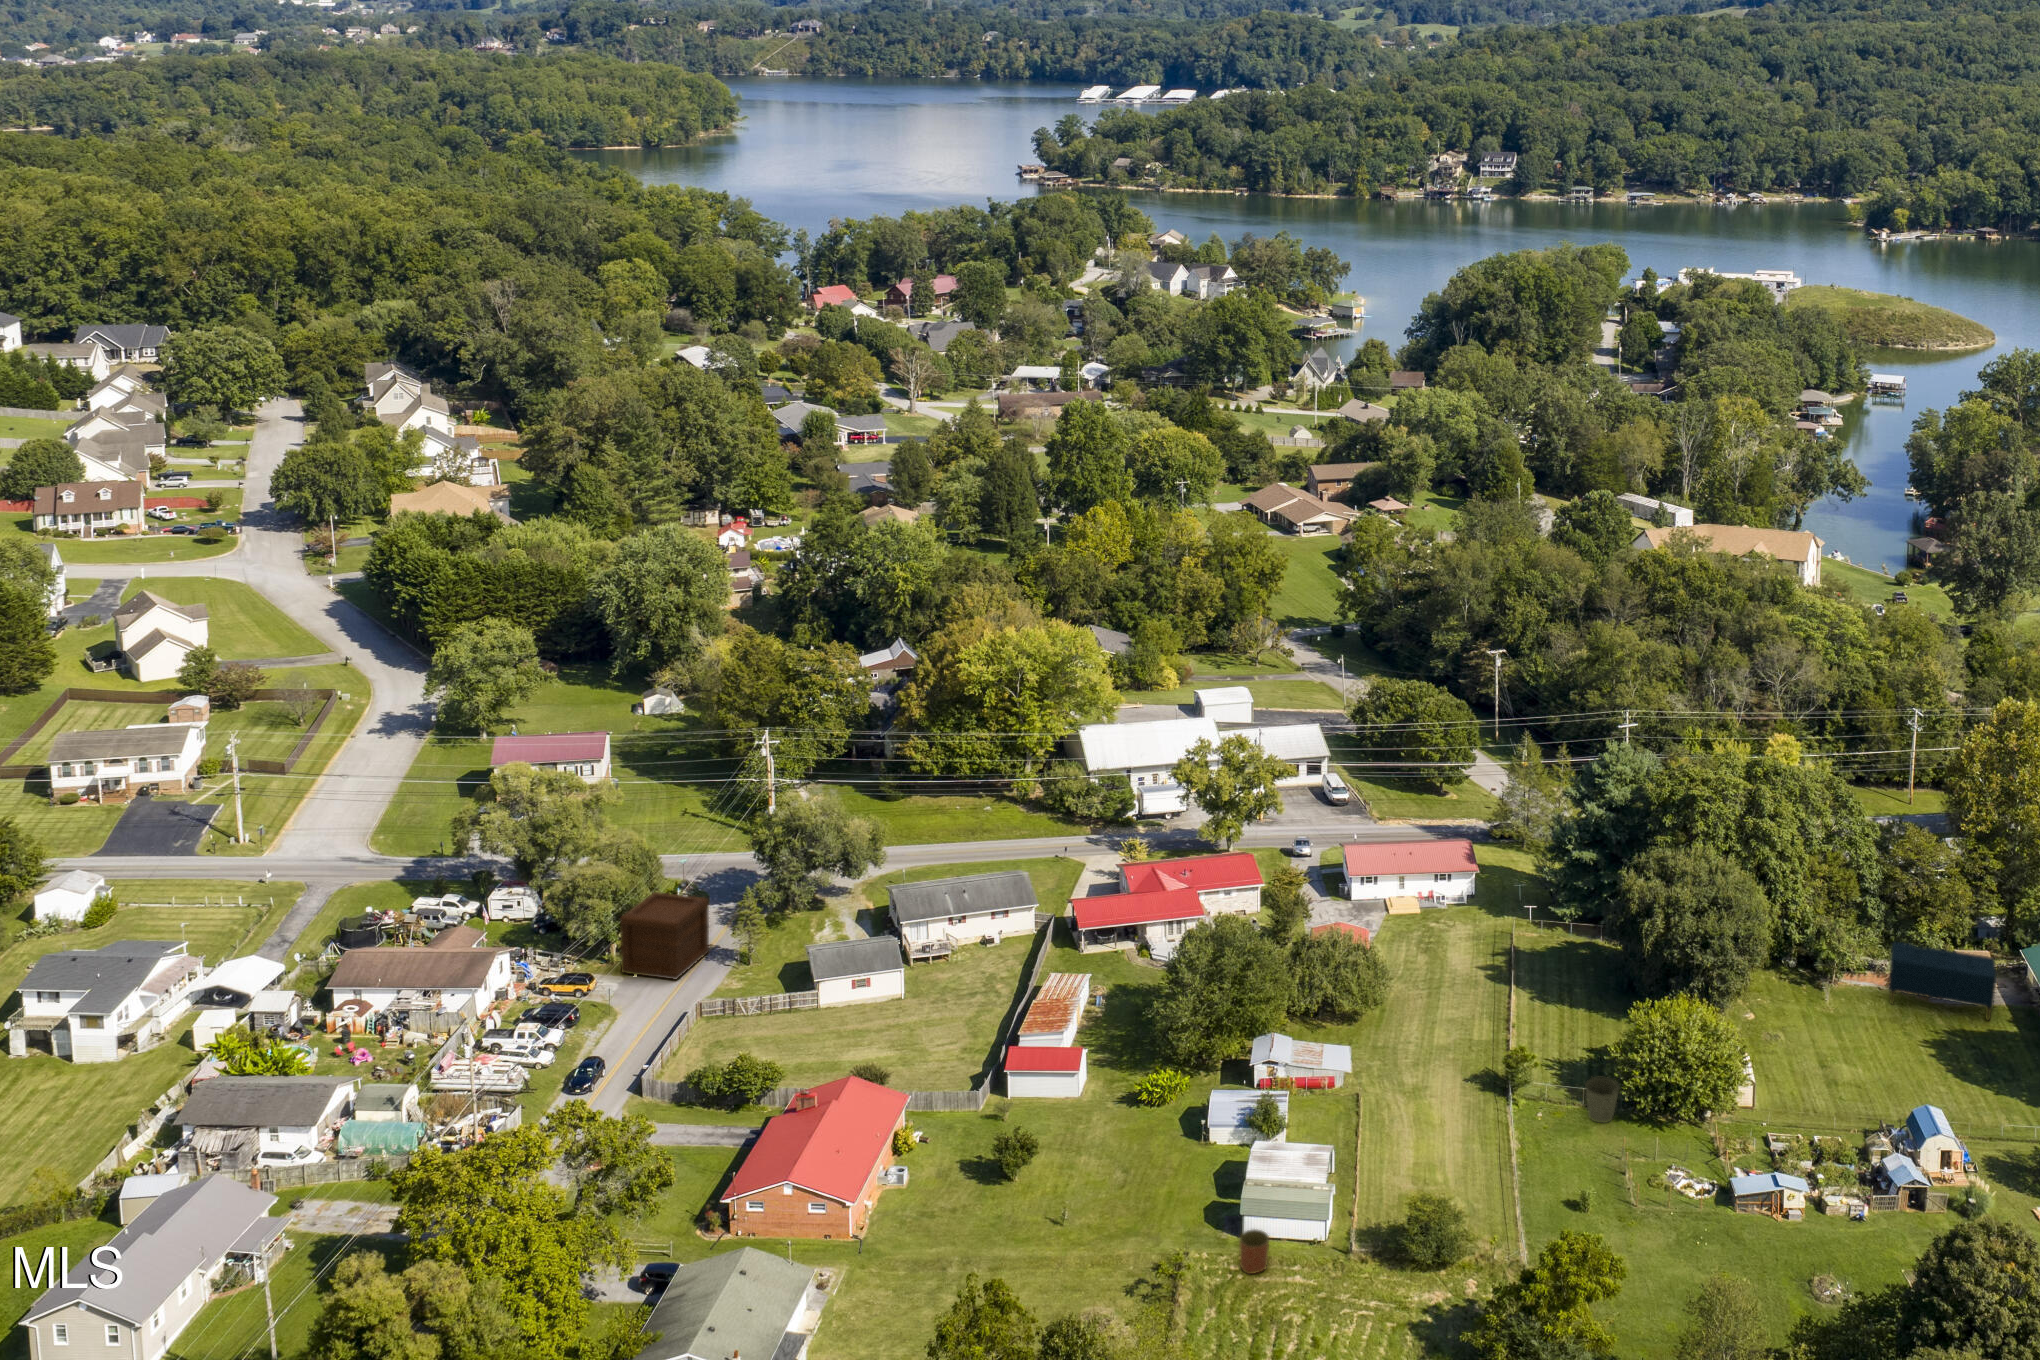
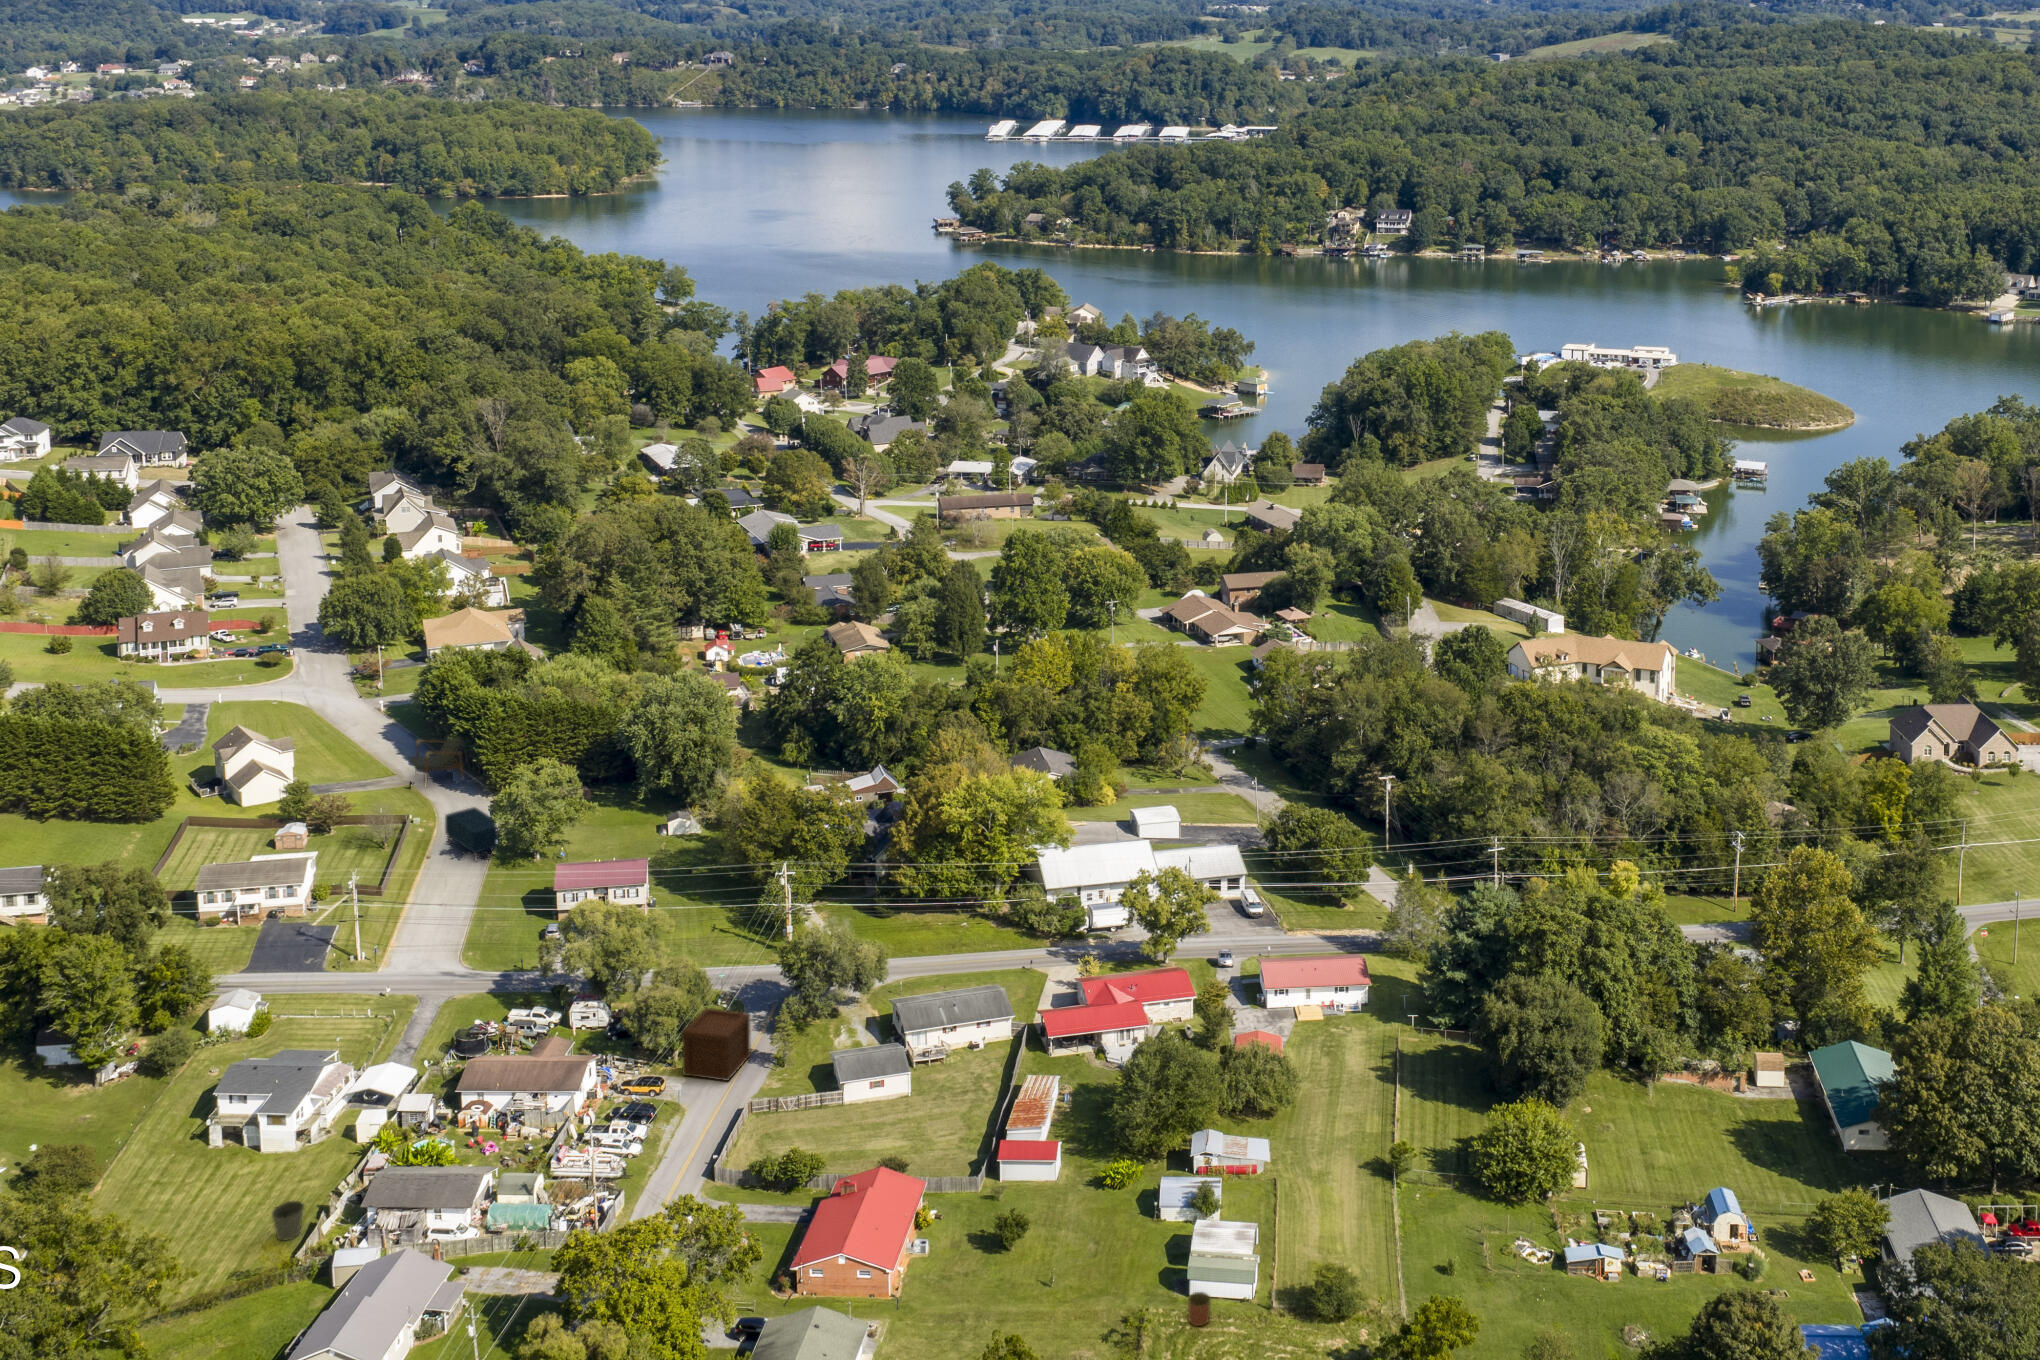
lounge chair: none [350,595,417,666] -> present [408,737,463,785]
bench: present [1889,941,1996,1020] -> present [445,807,498,860]
bucket: present [1585,1077,1619,1123] -> present [272,1201,304,1241]

